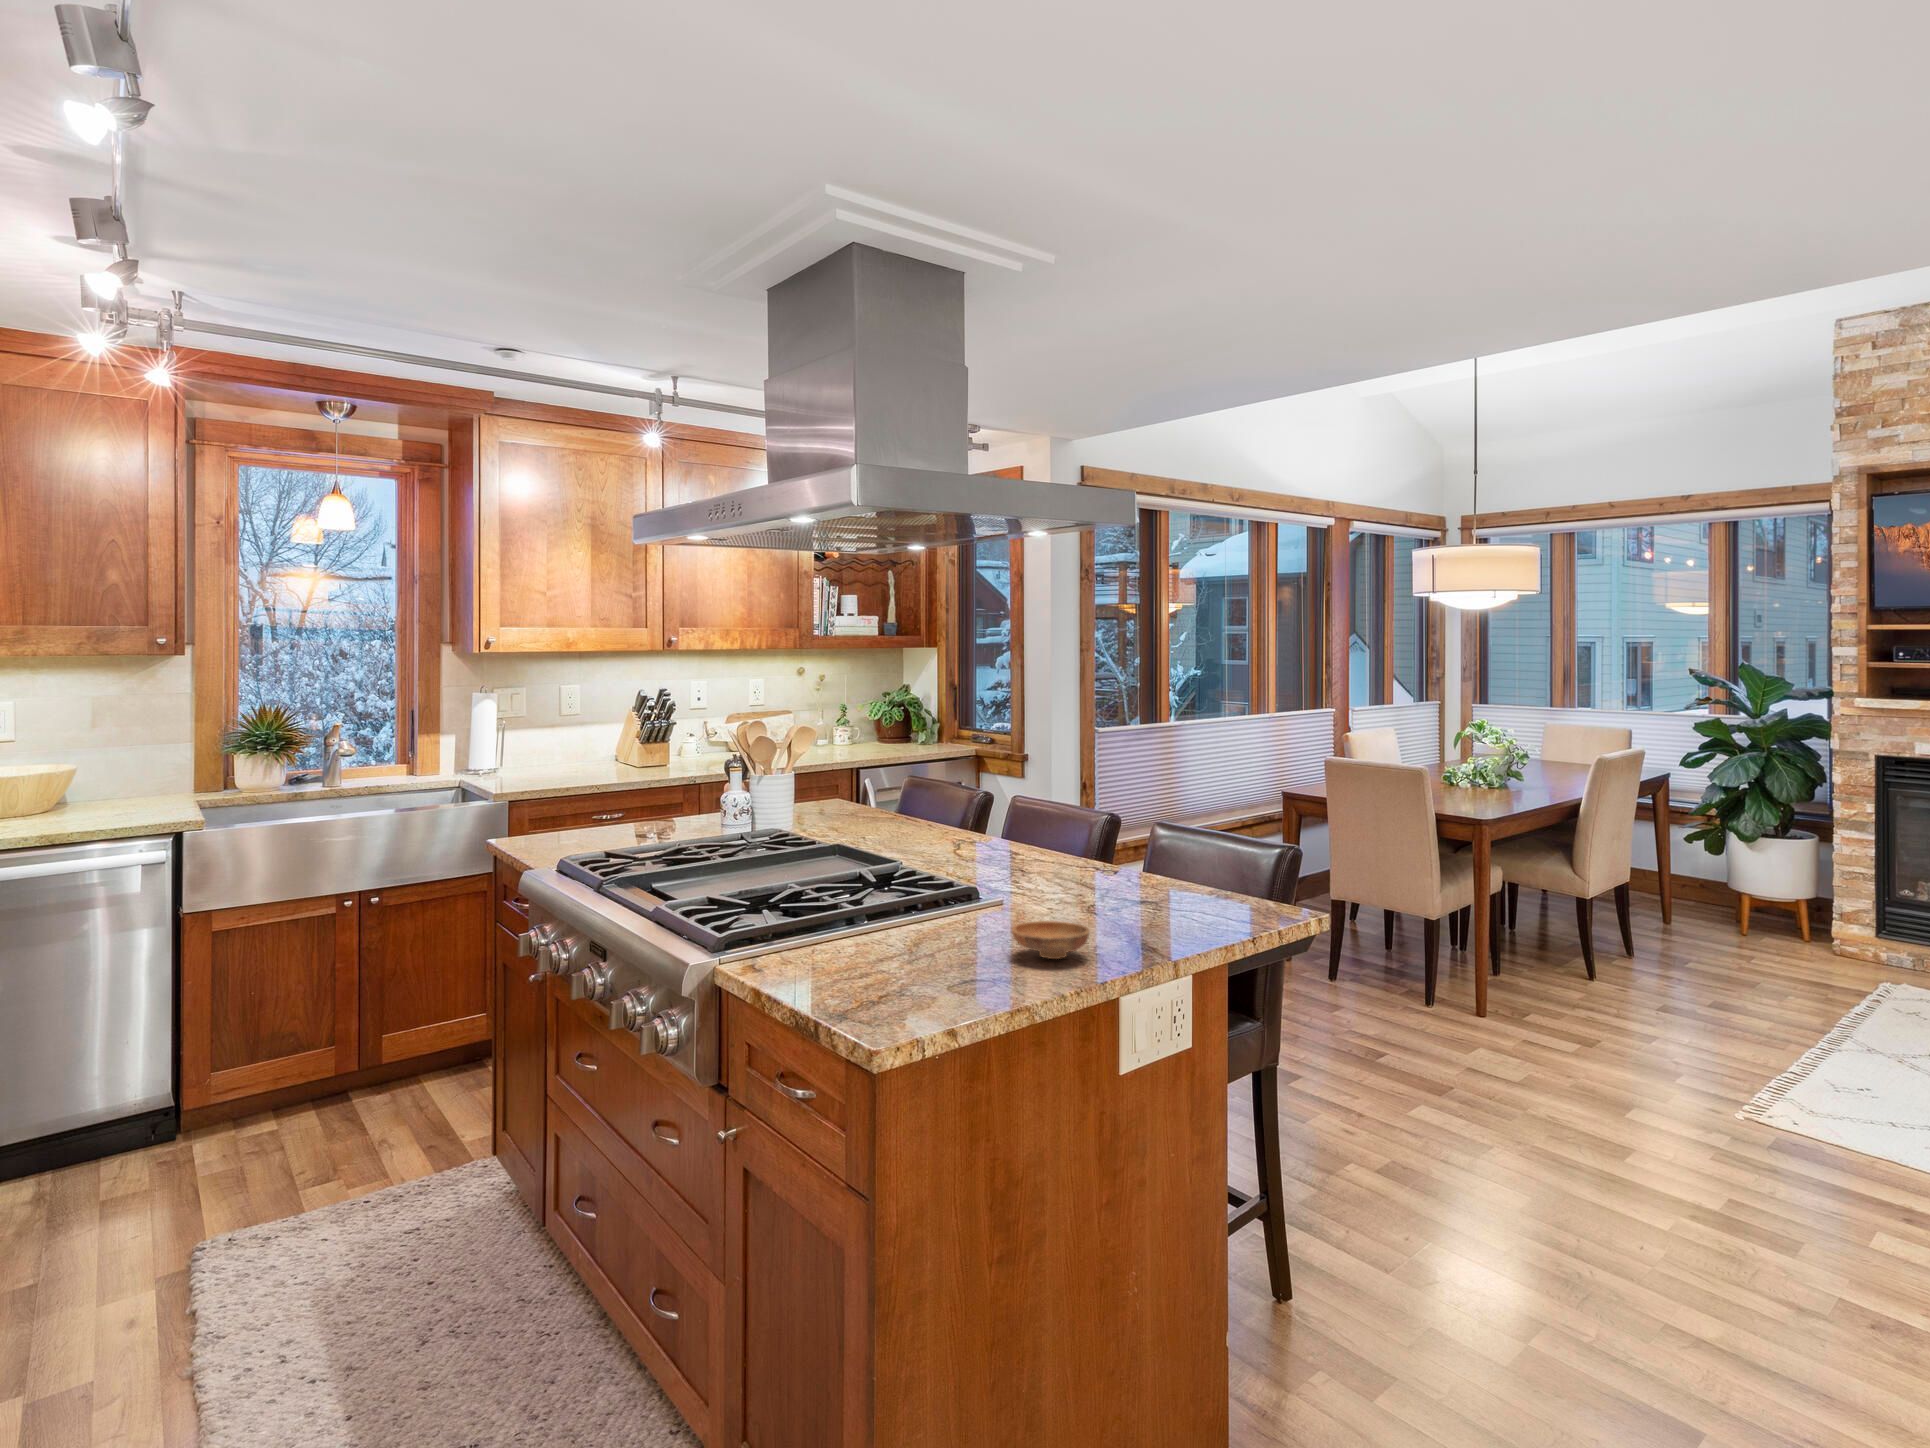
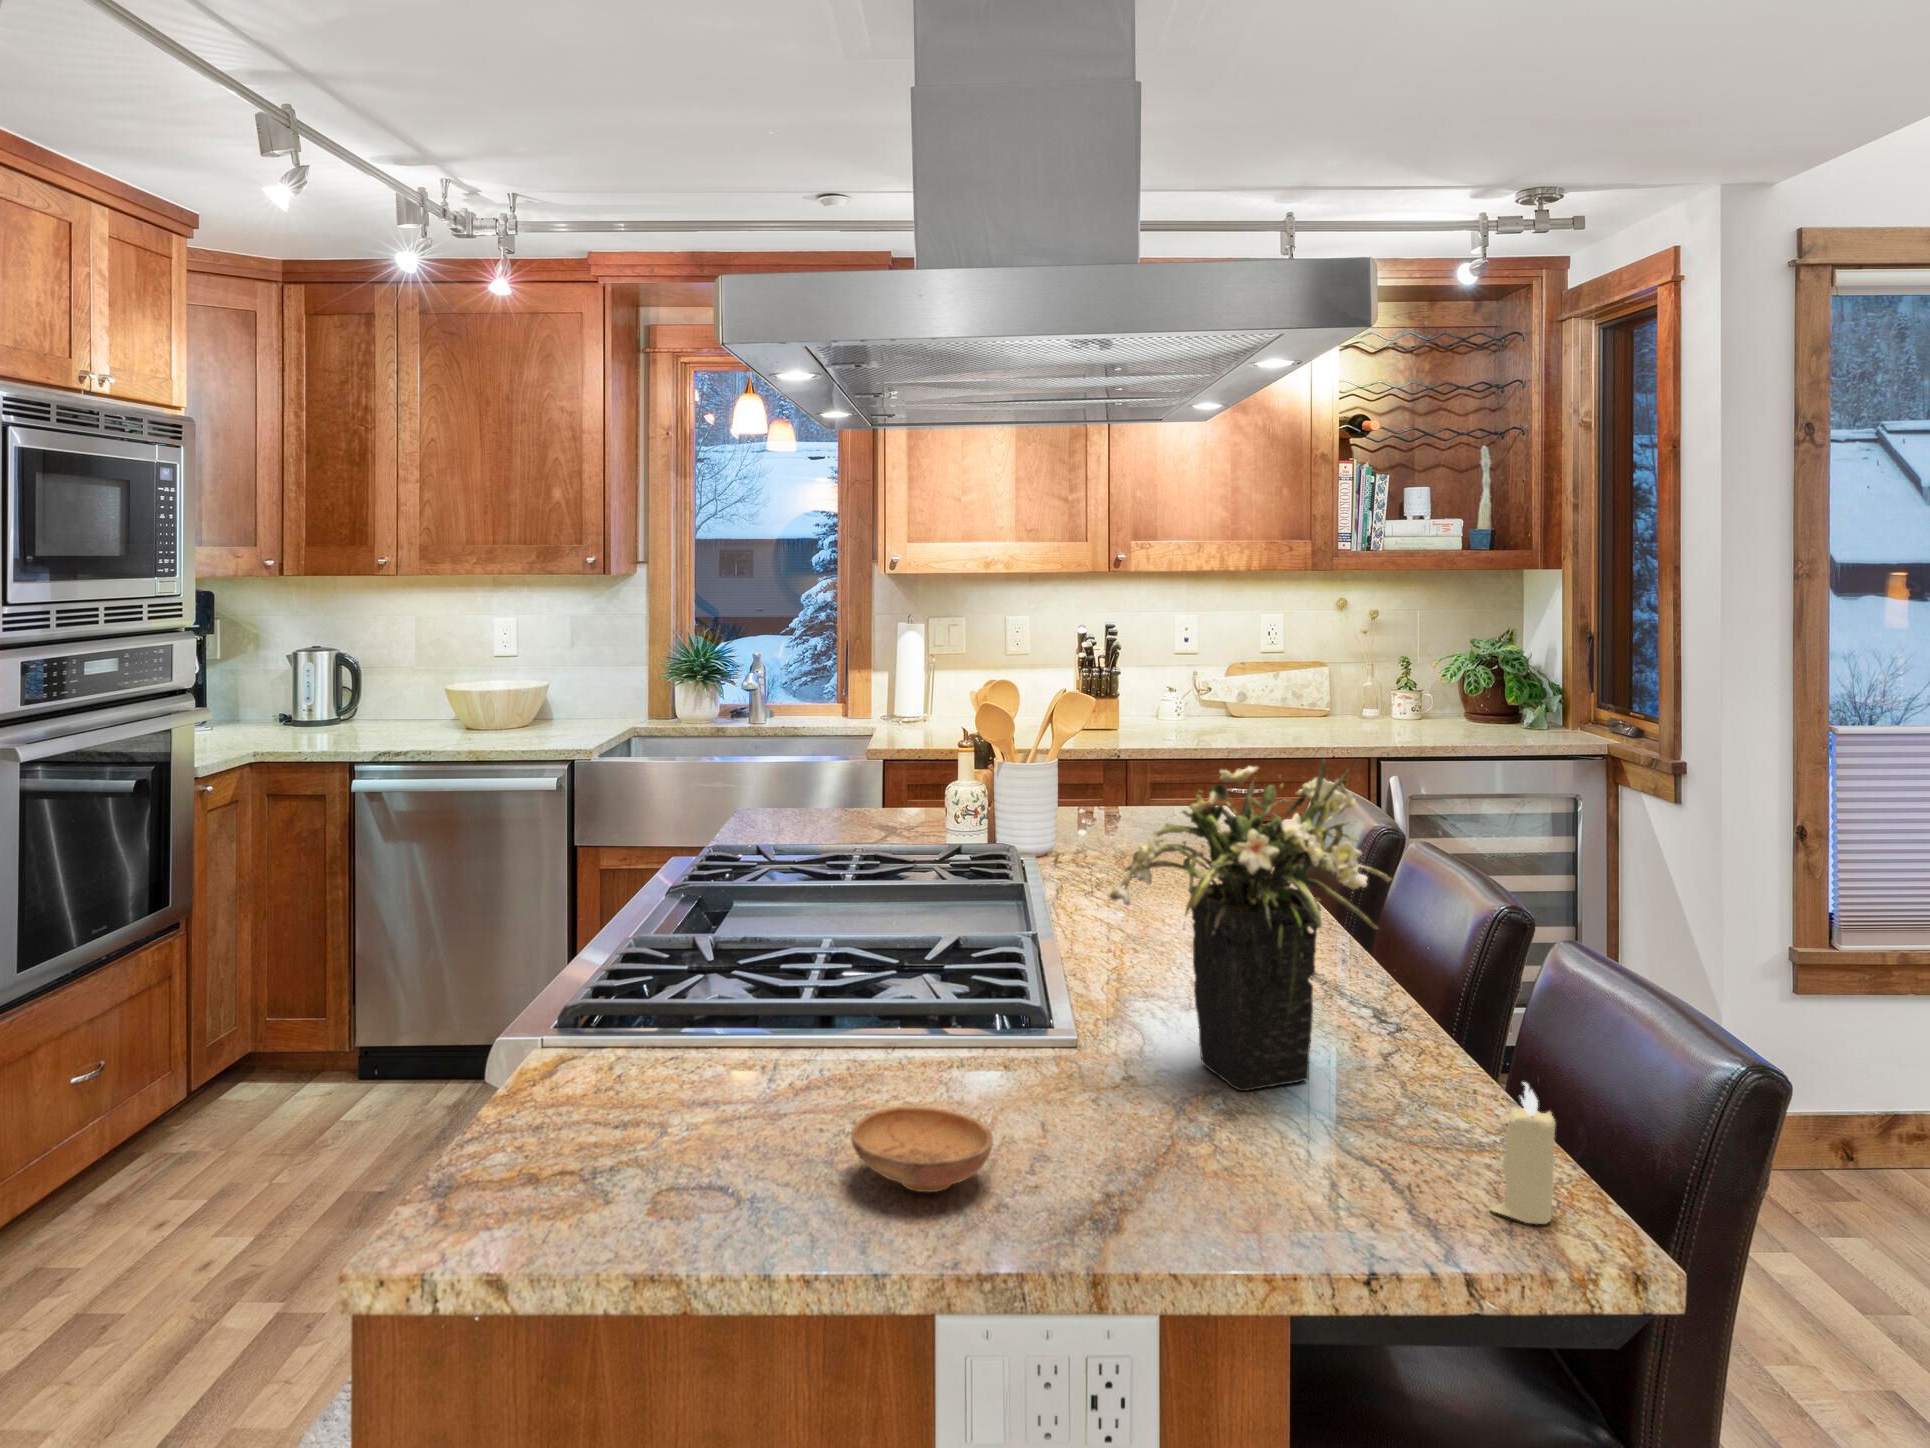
flower arrangement: none [1038,727,1178,903] -> present [1109,759,1392,1091]
candle: none [1254,855,1278,917] -> present [1490,1083,1556,1224]

